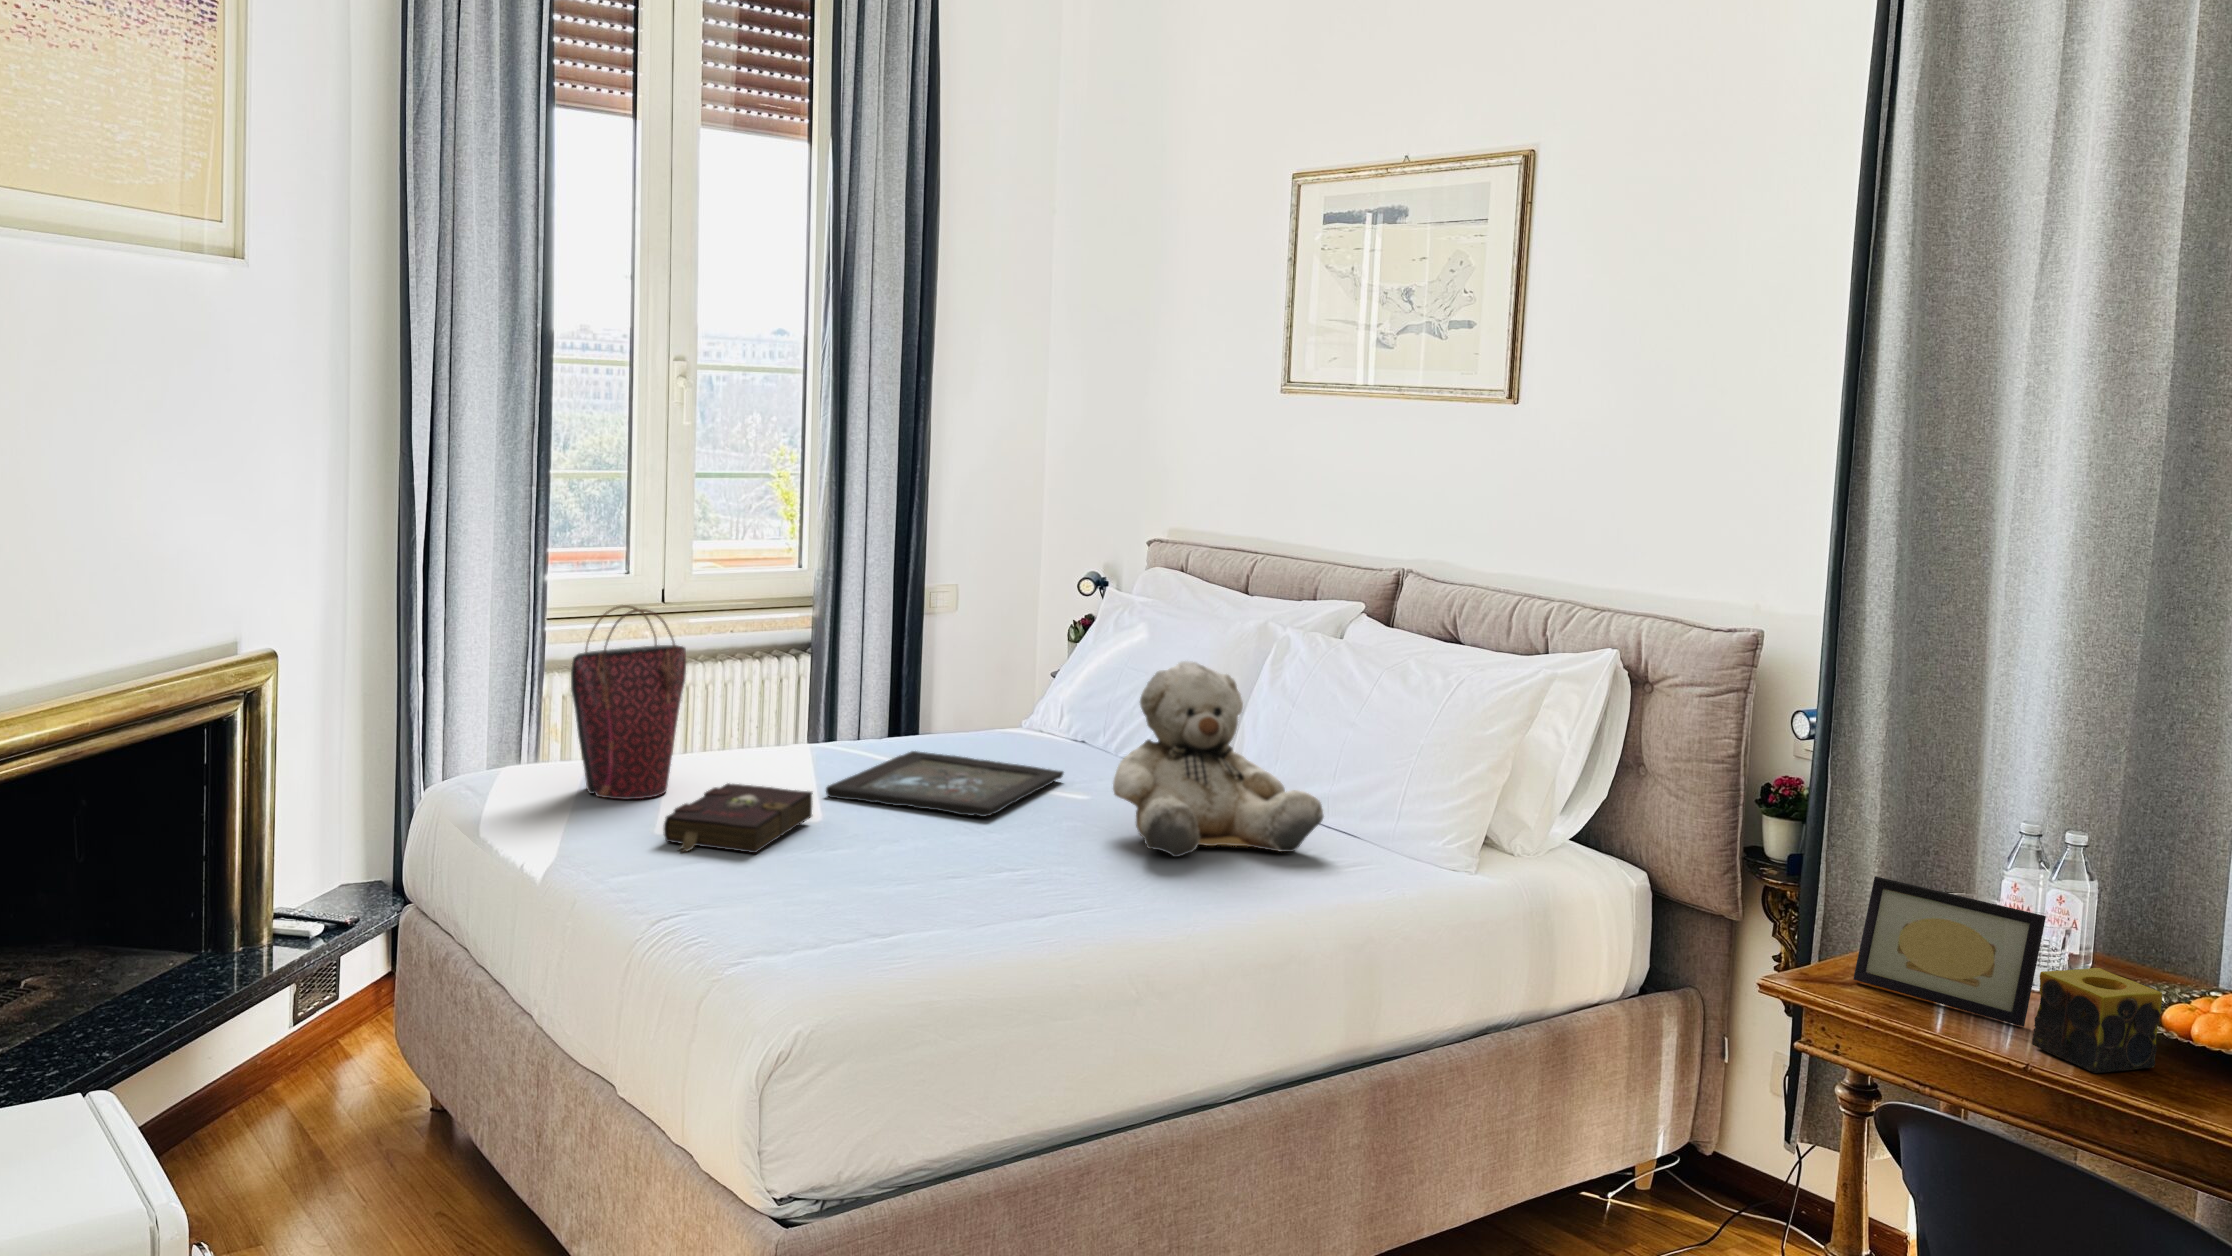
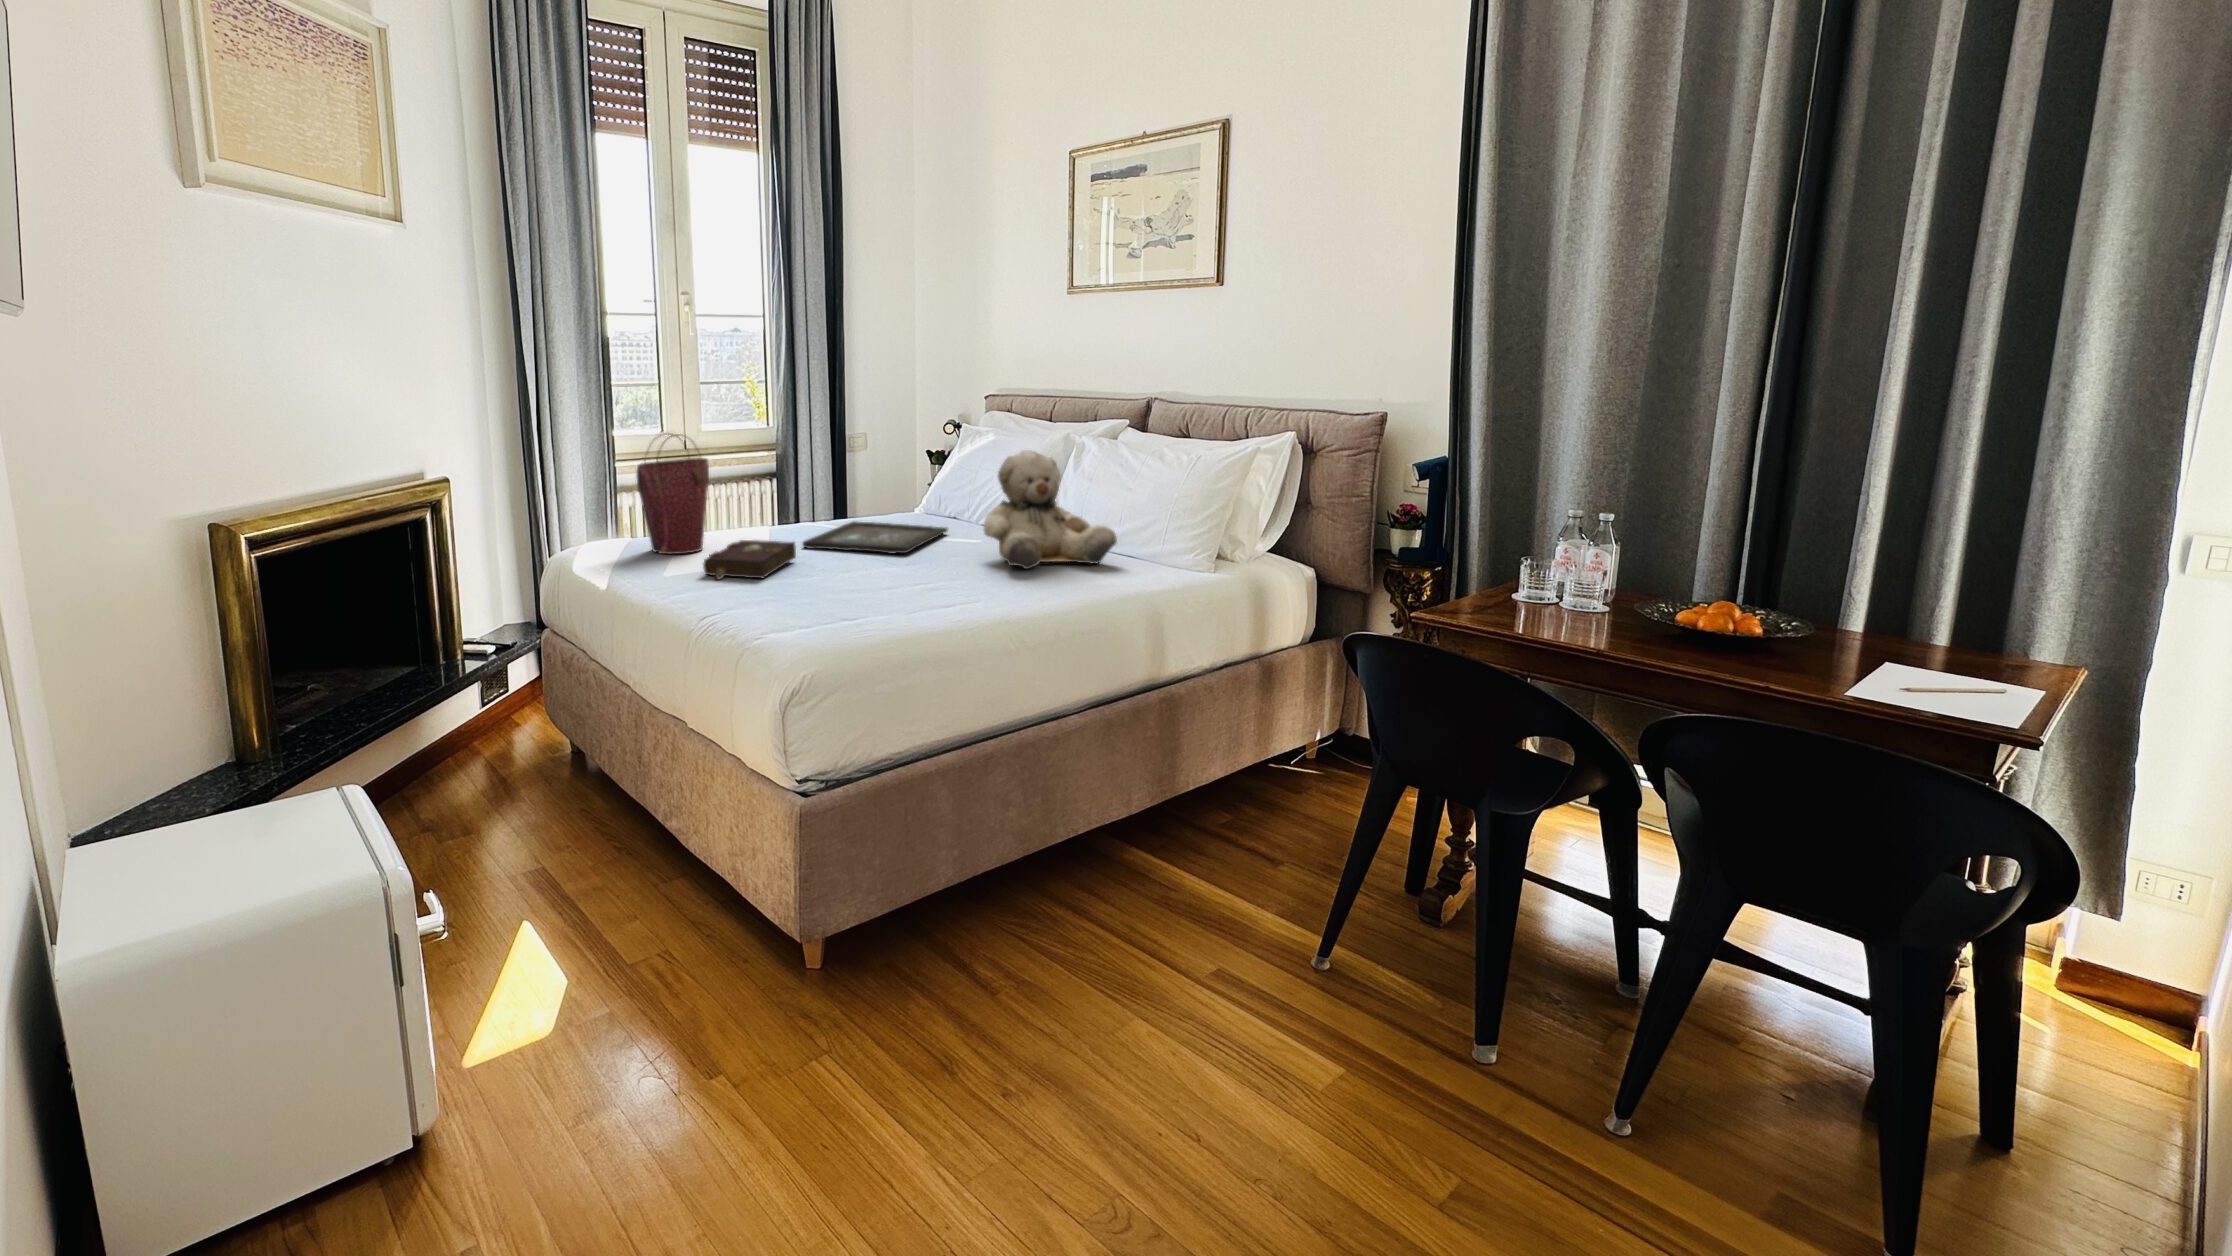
picture frame: present [1853,876,2046,1027] -> none [1471,546,1601,632]
candle: present [2032,968,2162,1073] -> none [1598,590,1686,654]

